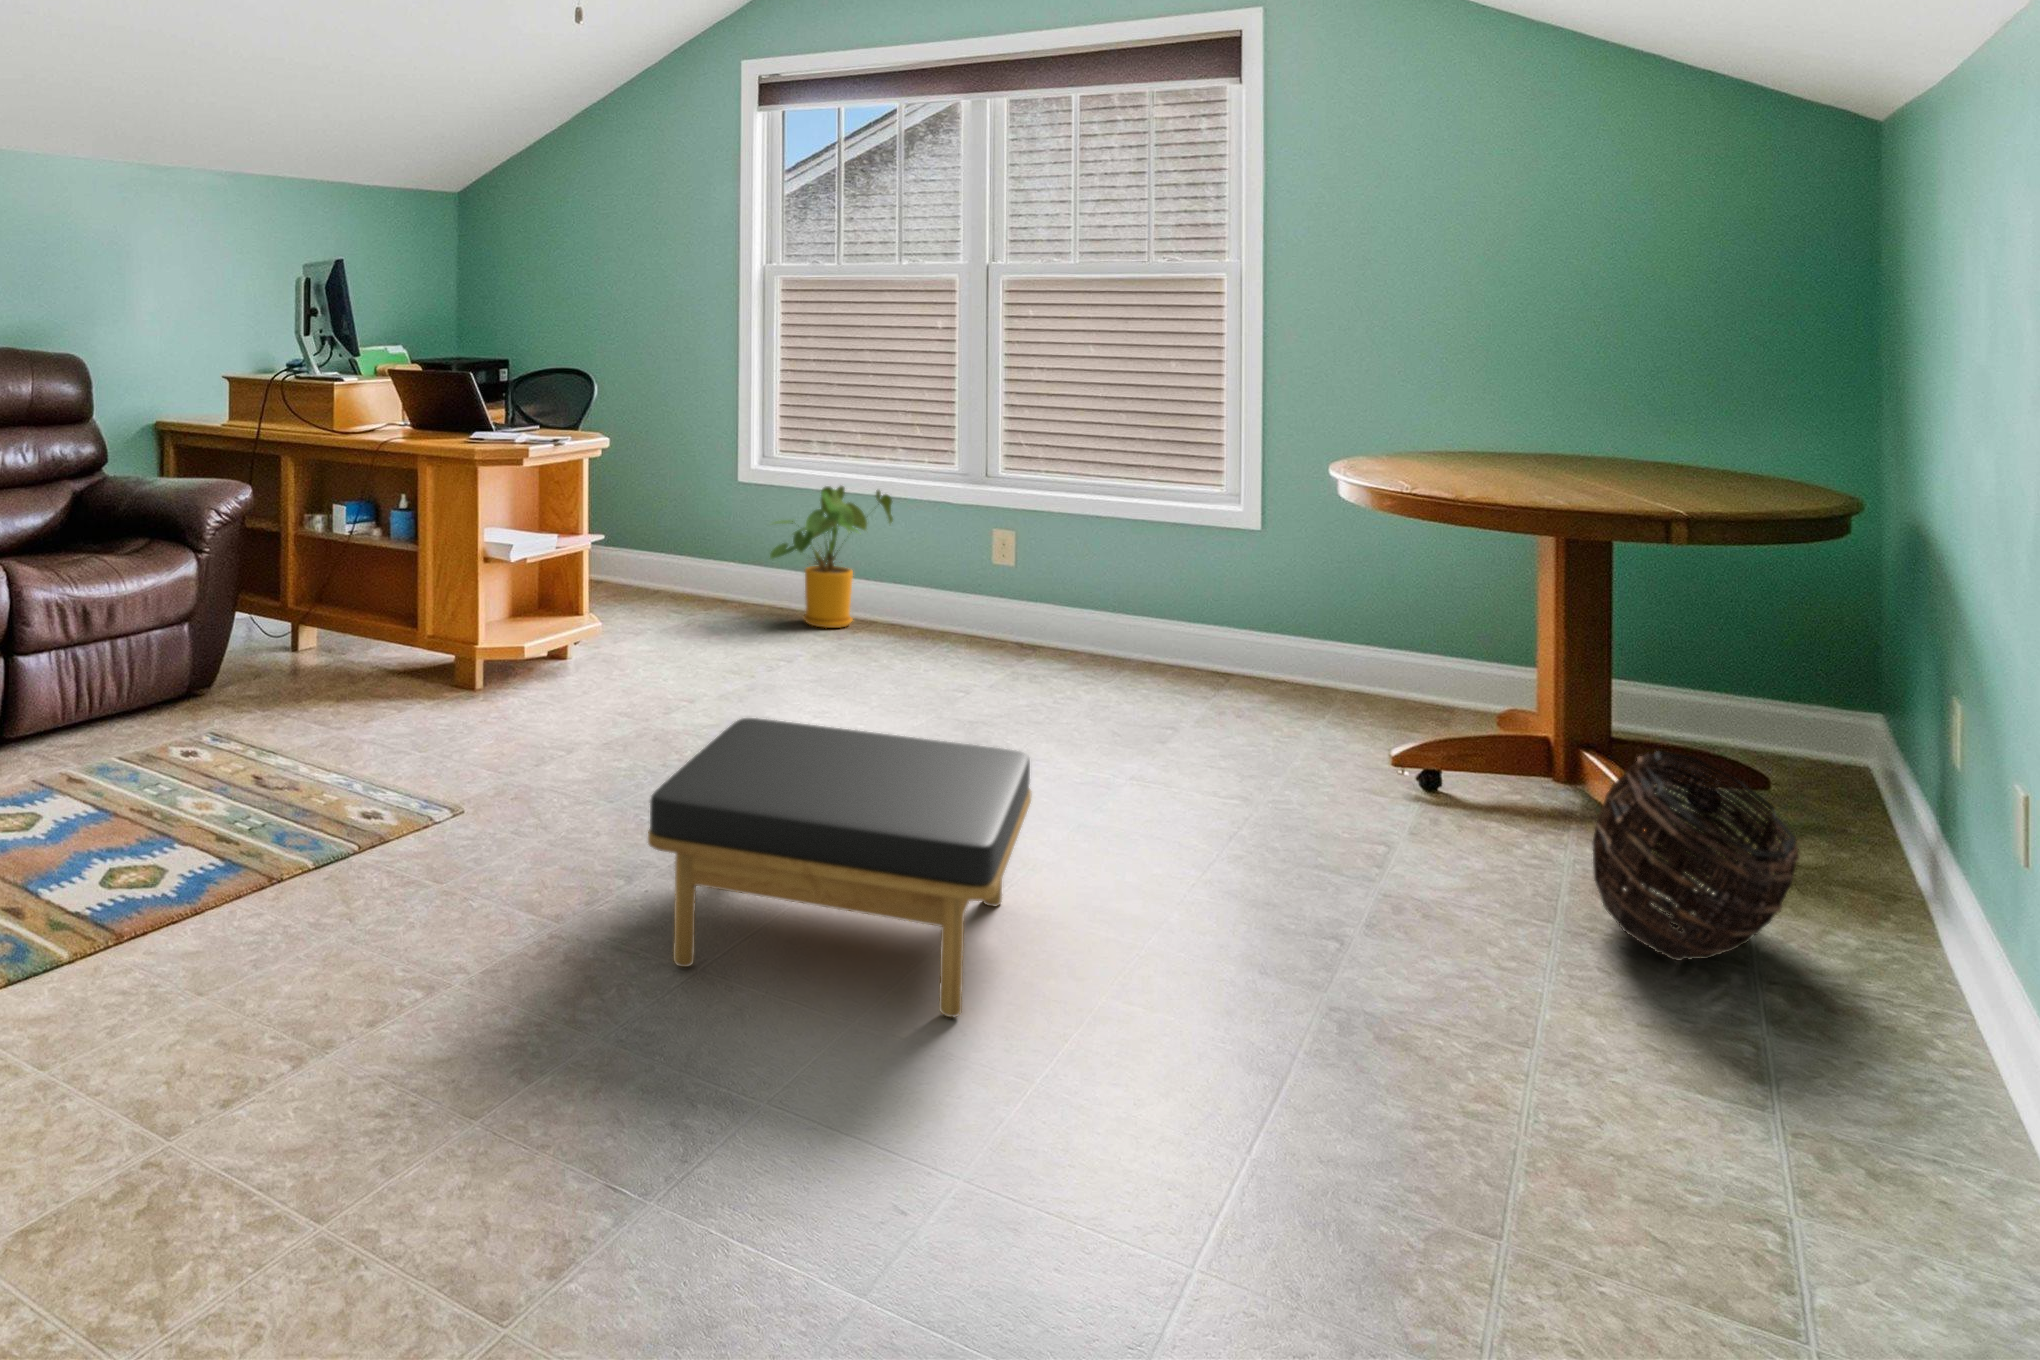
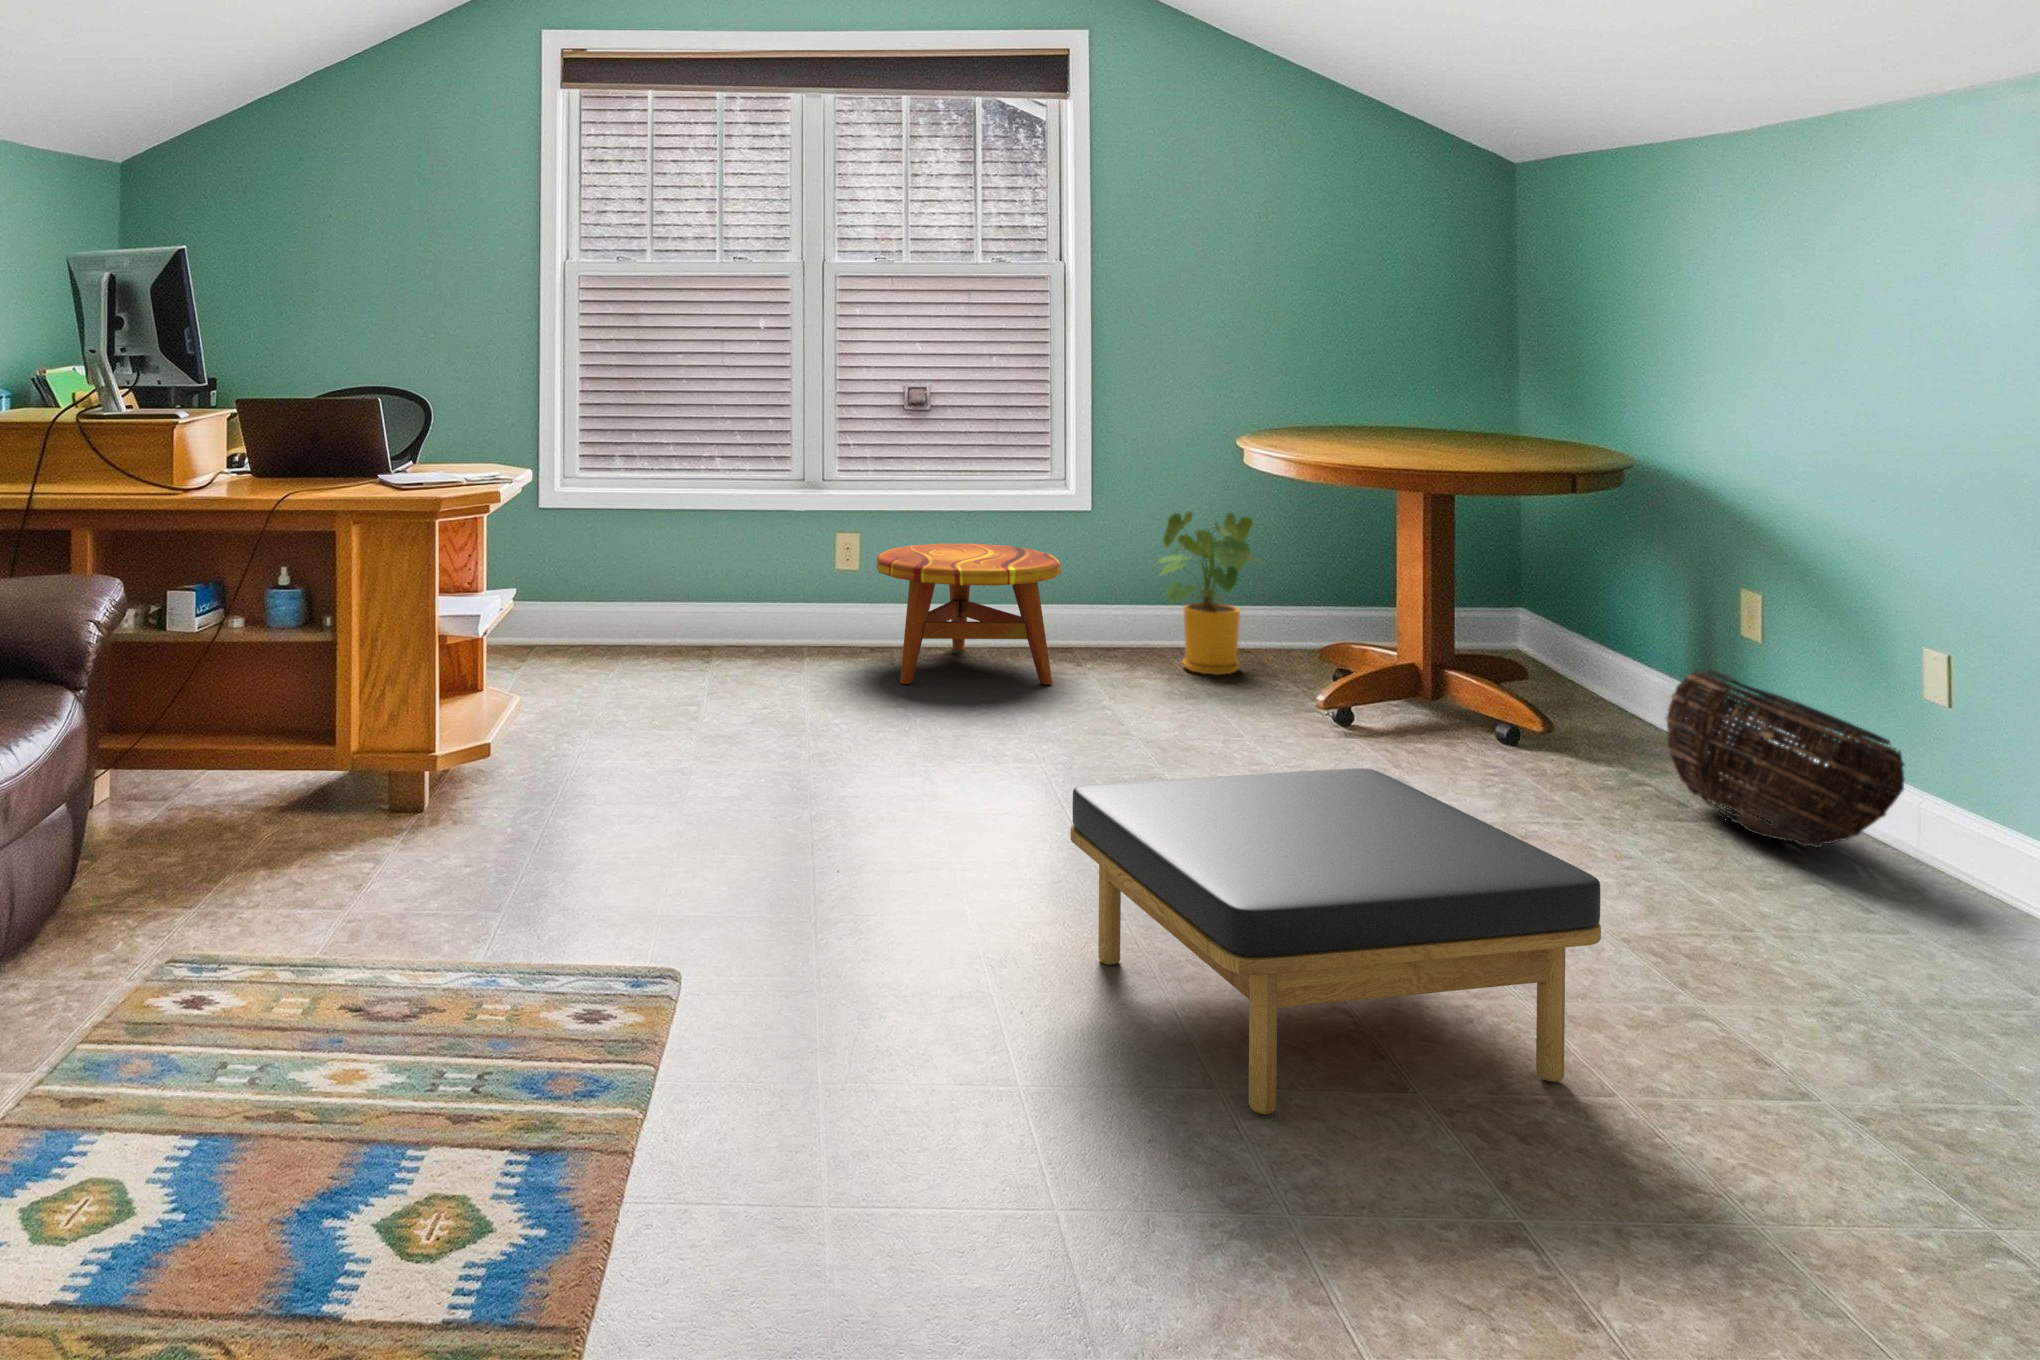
house plant: present [770,486,893,628] -> present [1160,512,1259,674]
side table: none [987,542,1179,687] -> present [877,544,1061,685]

